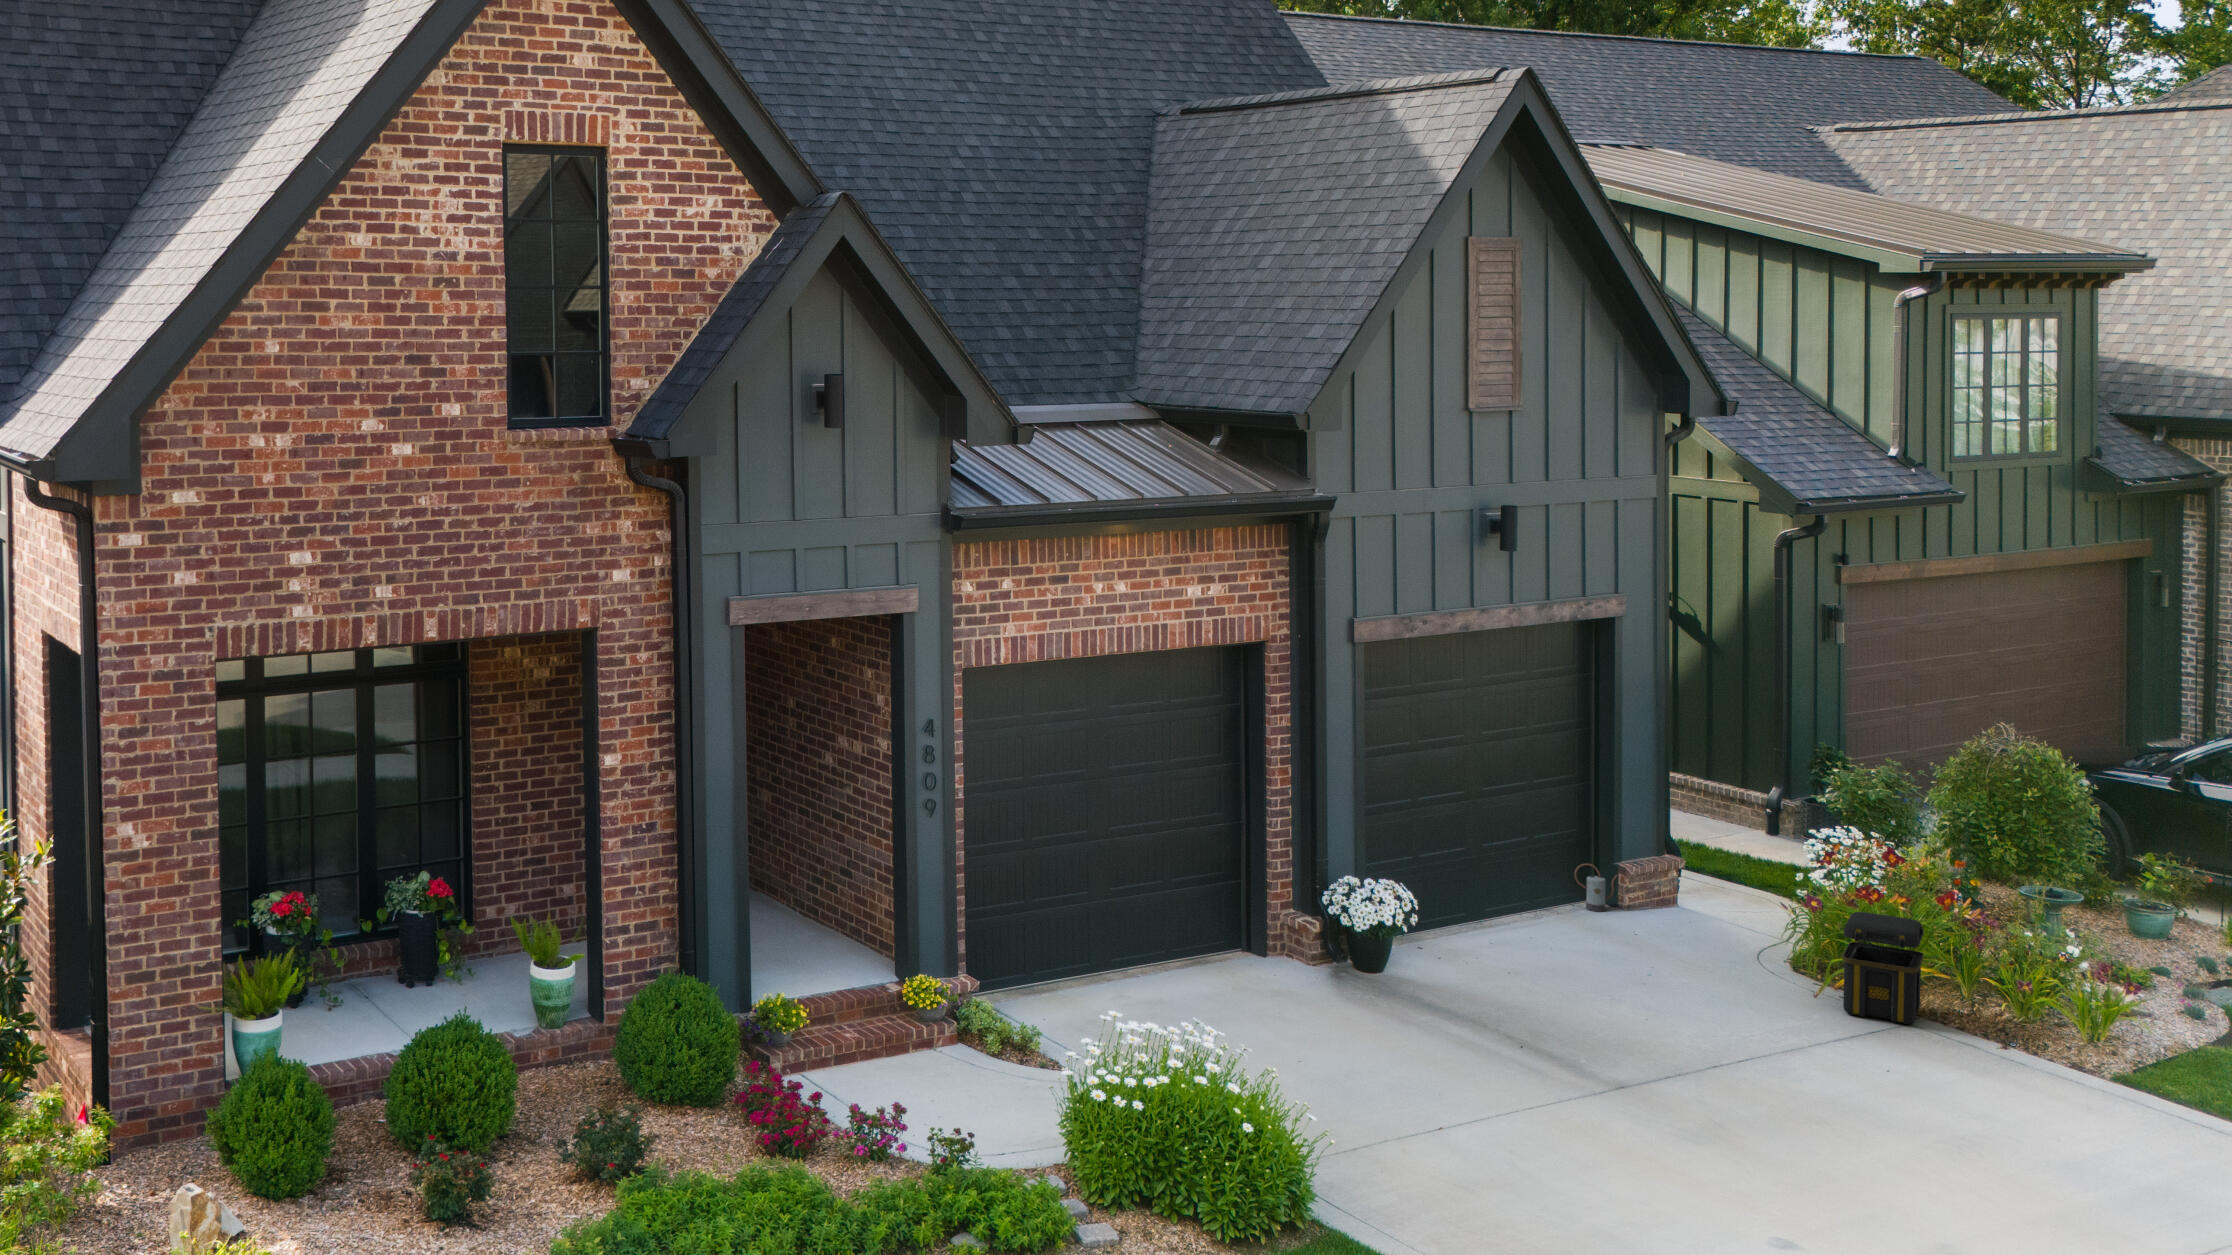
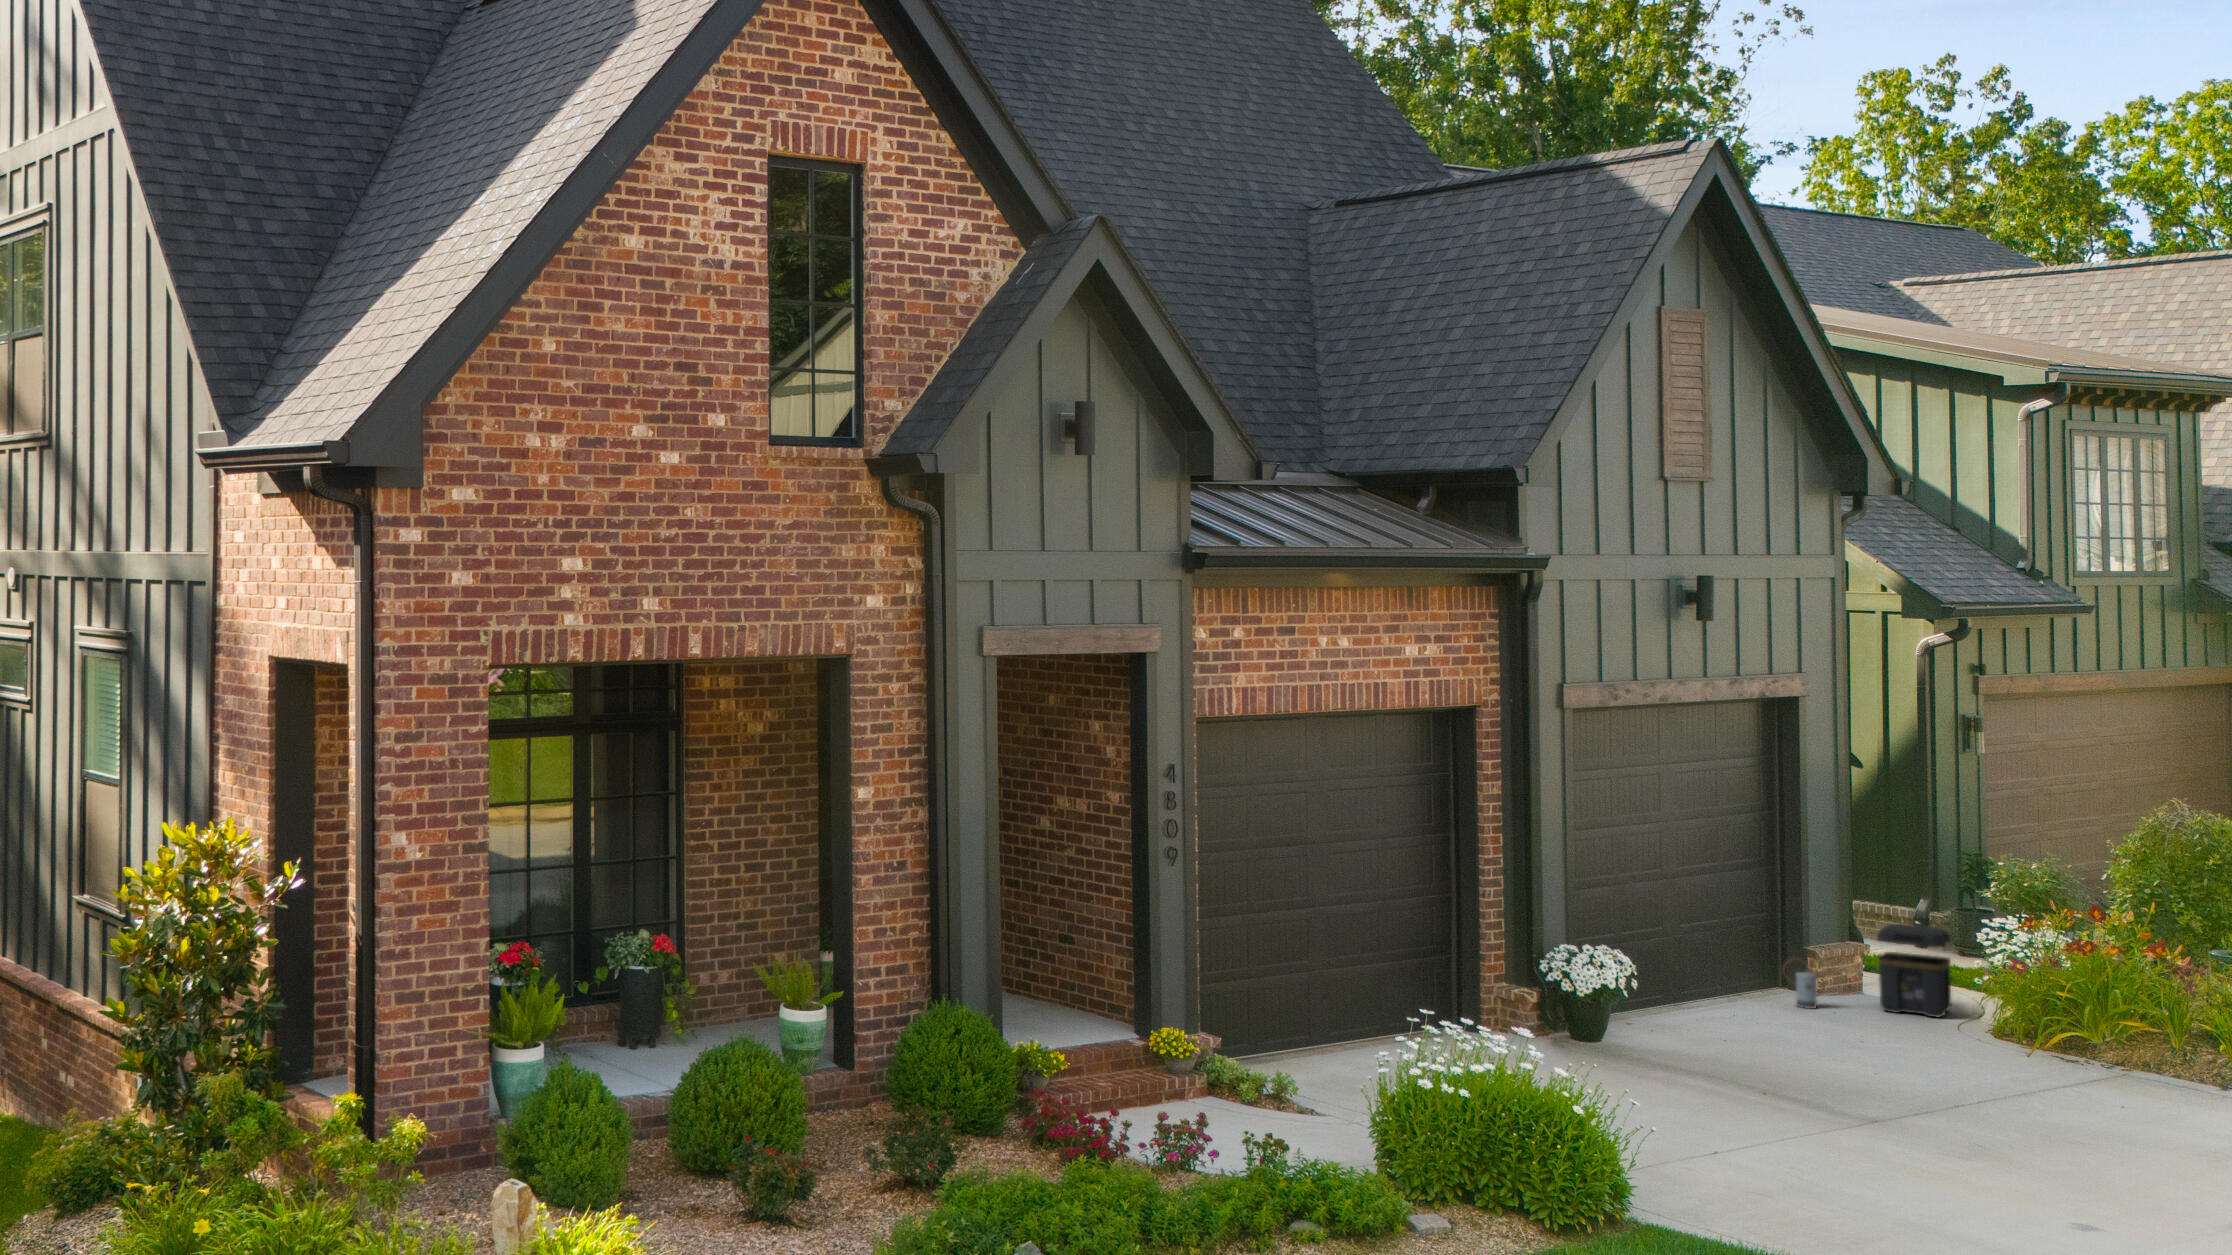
toolbox: present [1842,912,1924,1024] -> present [1877,924,1951,1017]

